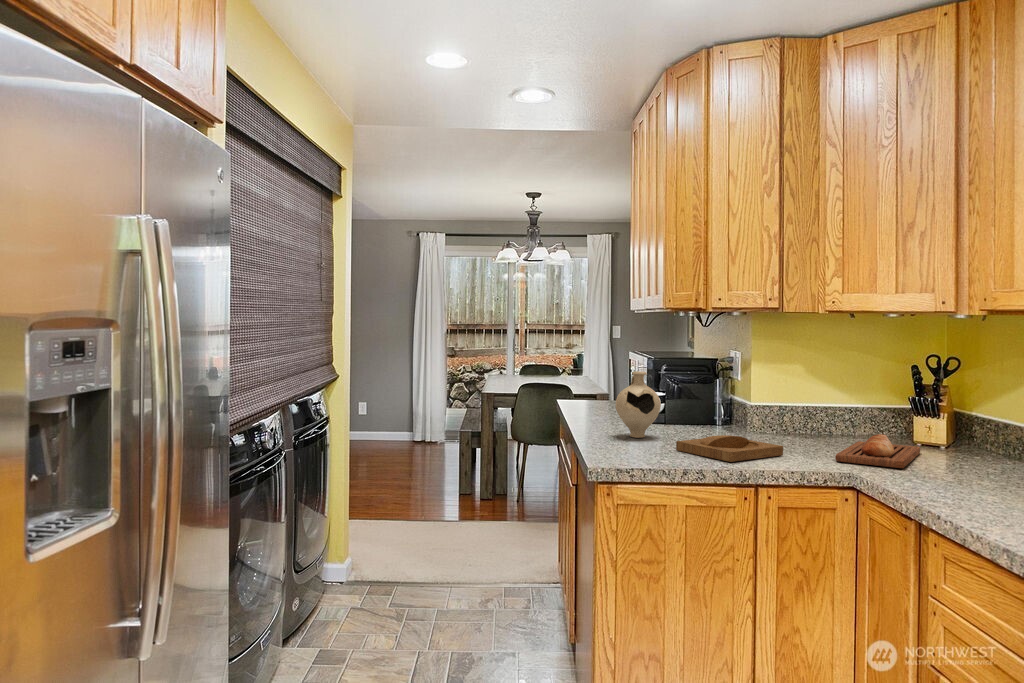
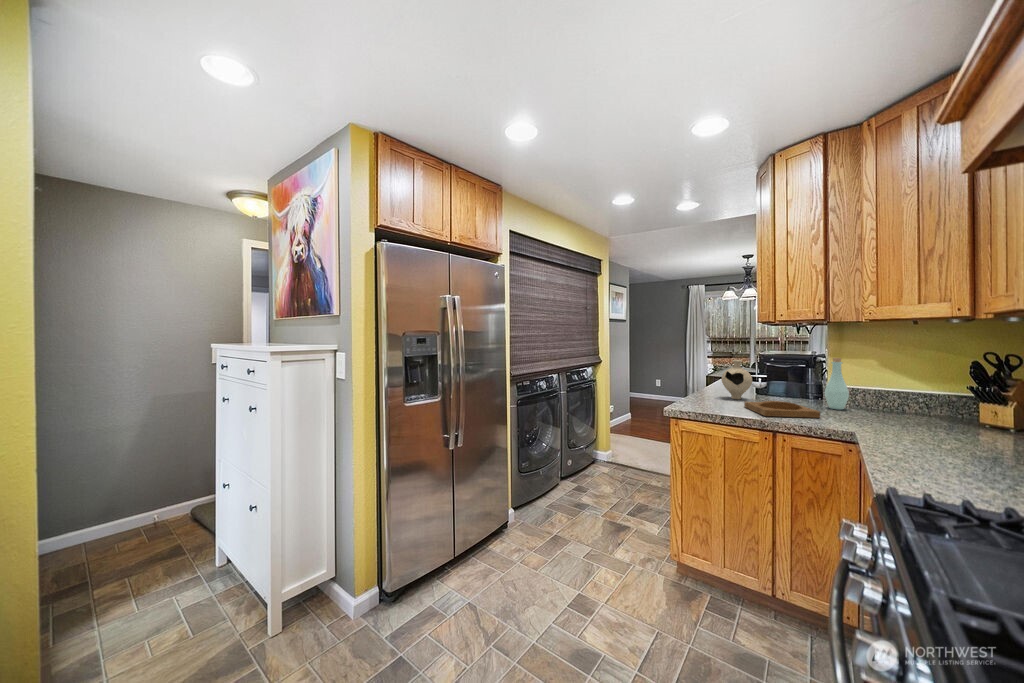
bottle: none [753,364,781,439] -> present [825,358,849,409]
bread loaf: present [835,434,920,468] -> none [858,412,972,437]

